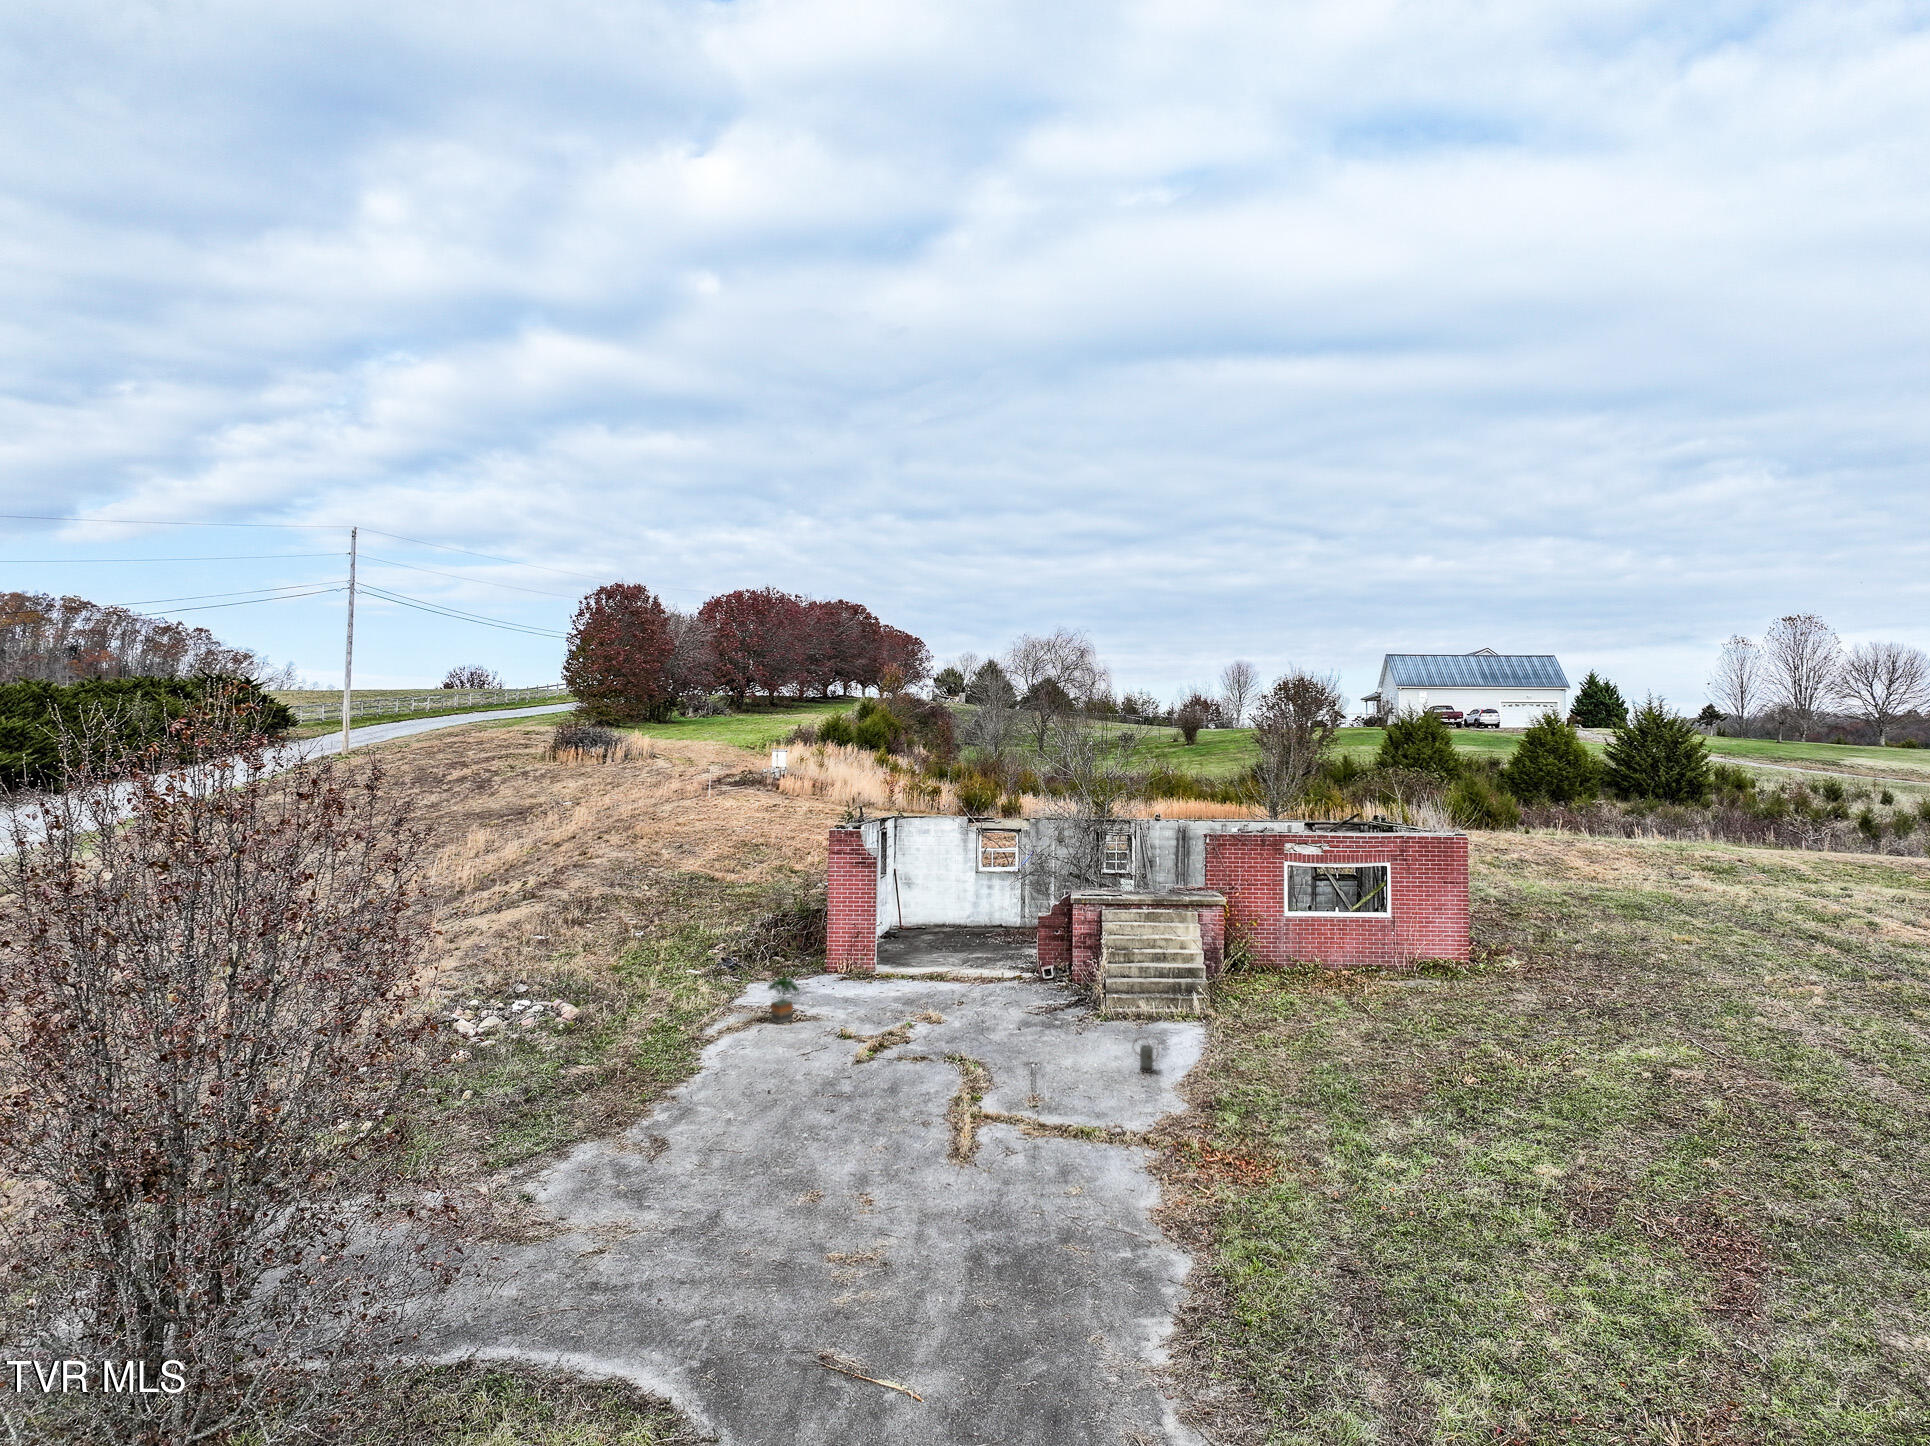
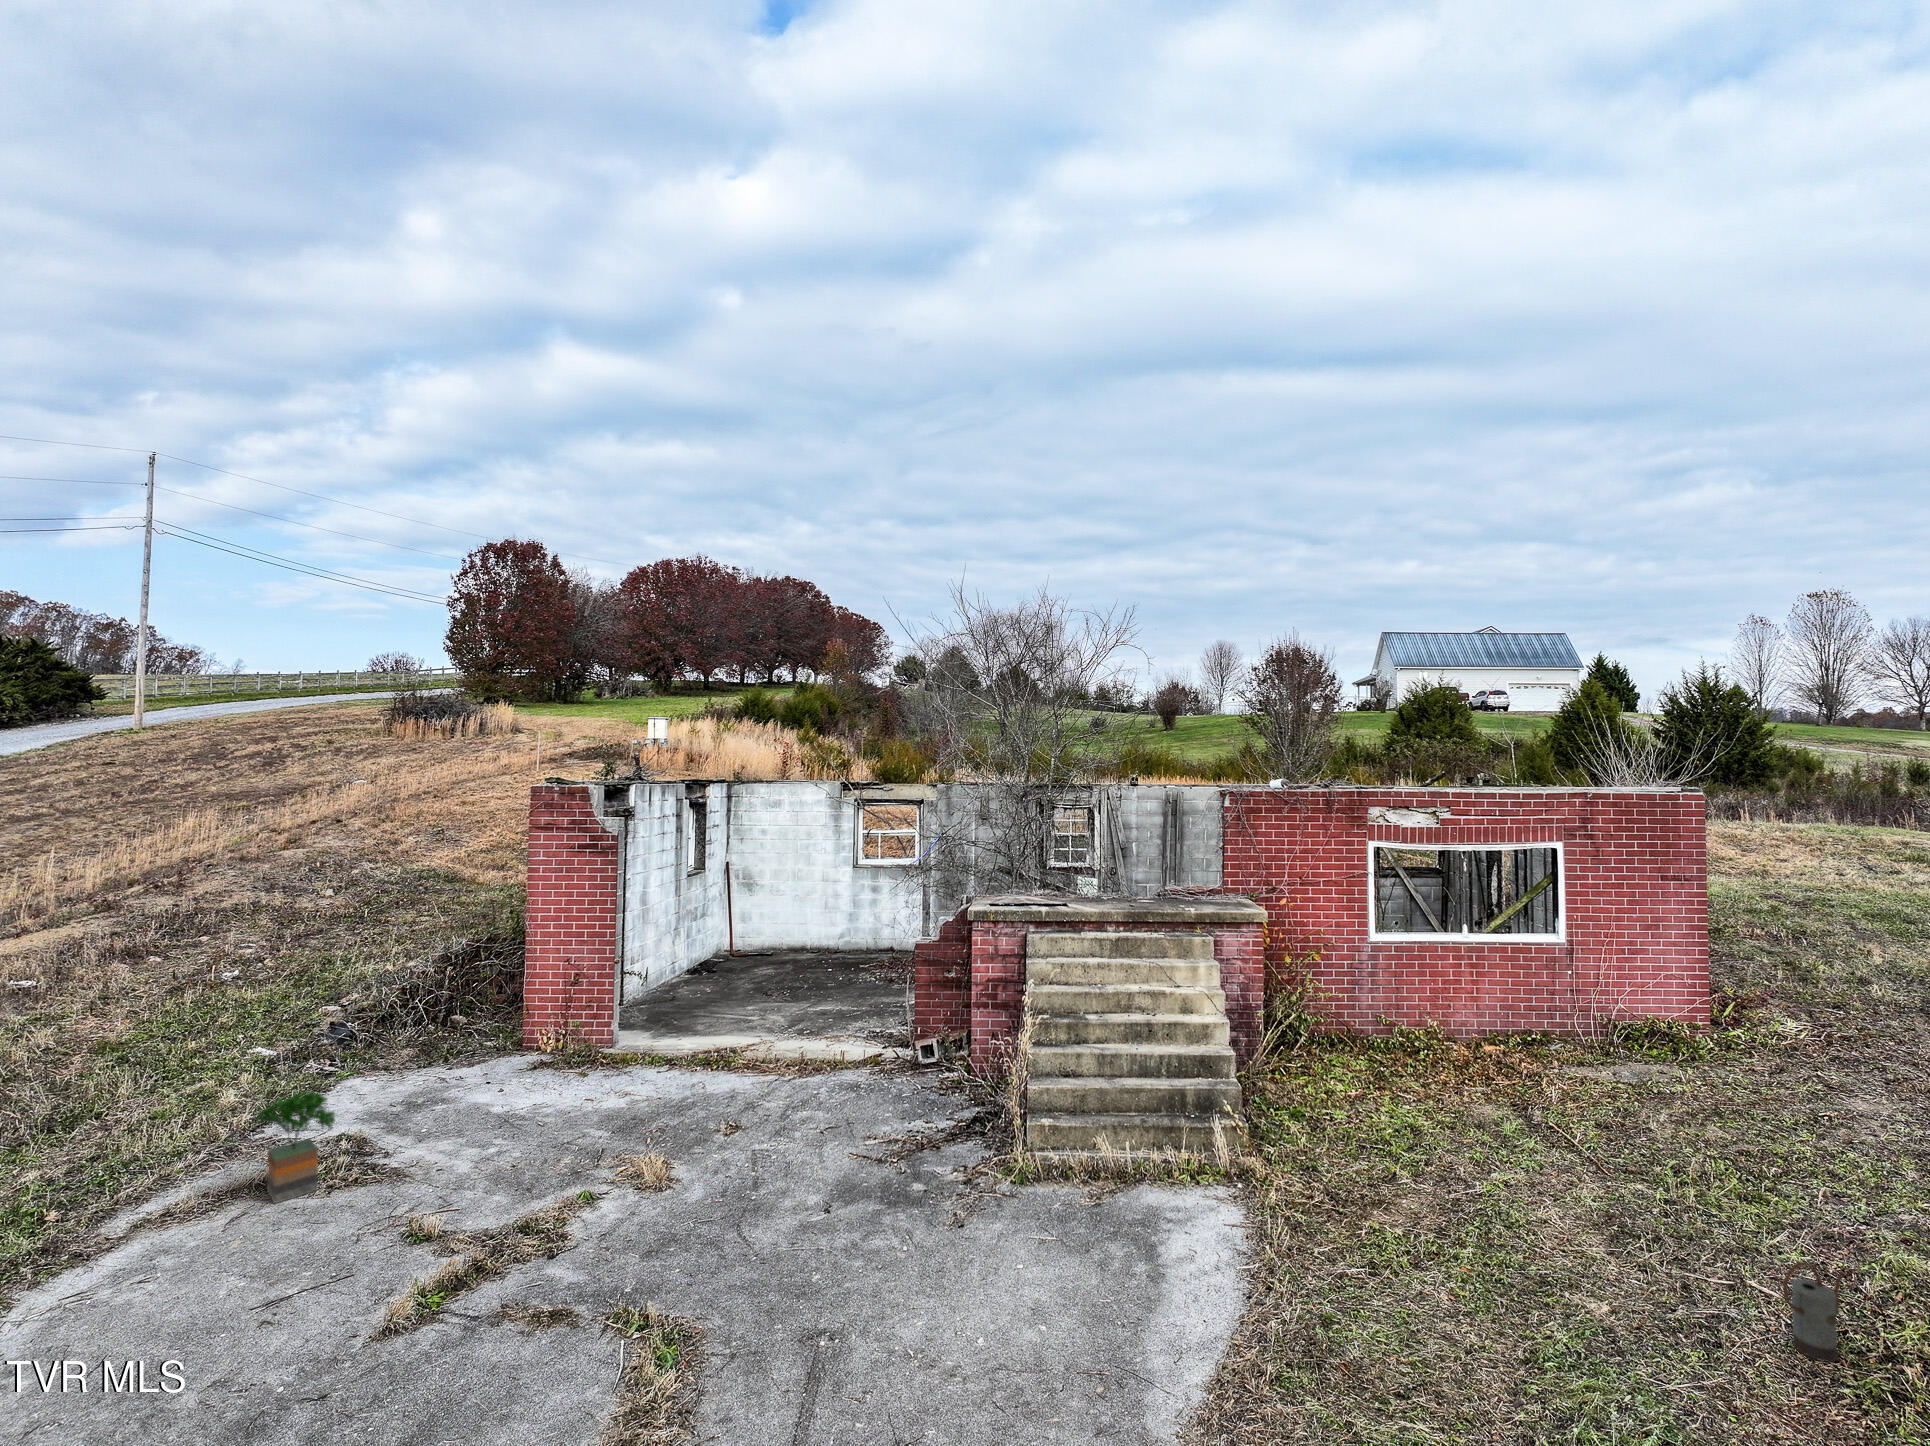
watering can: present [1138,1044,1154,1073] -> present [1783,1261,1844,1362]

